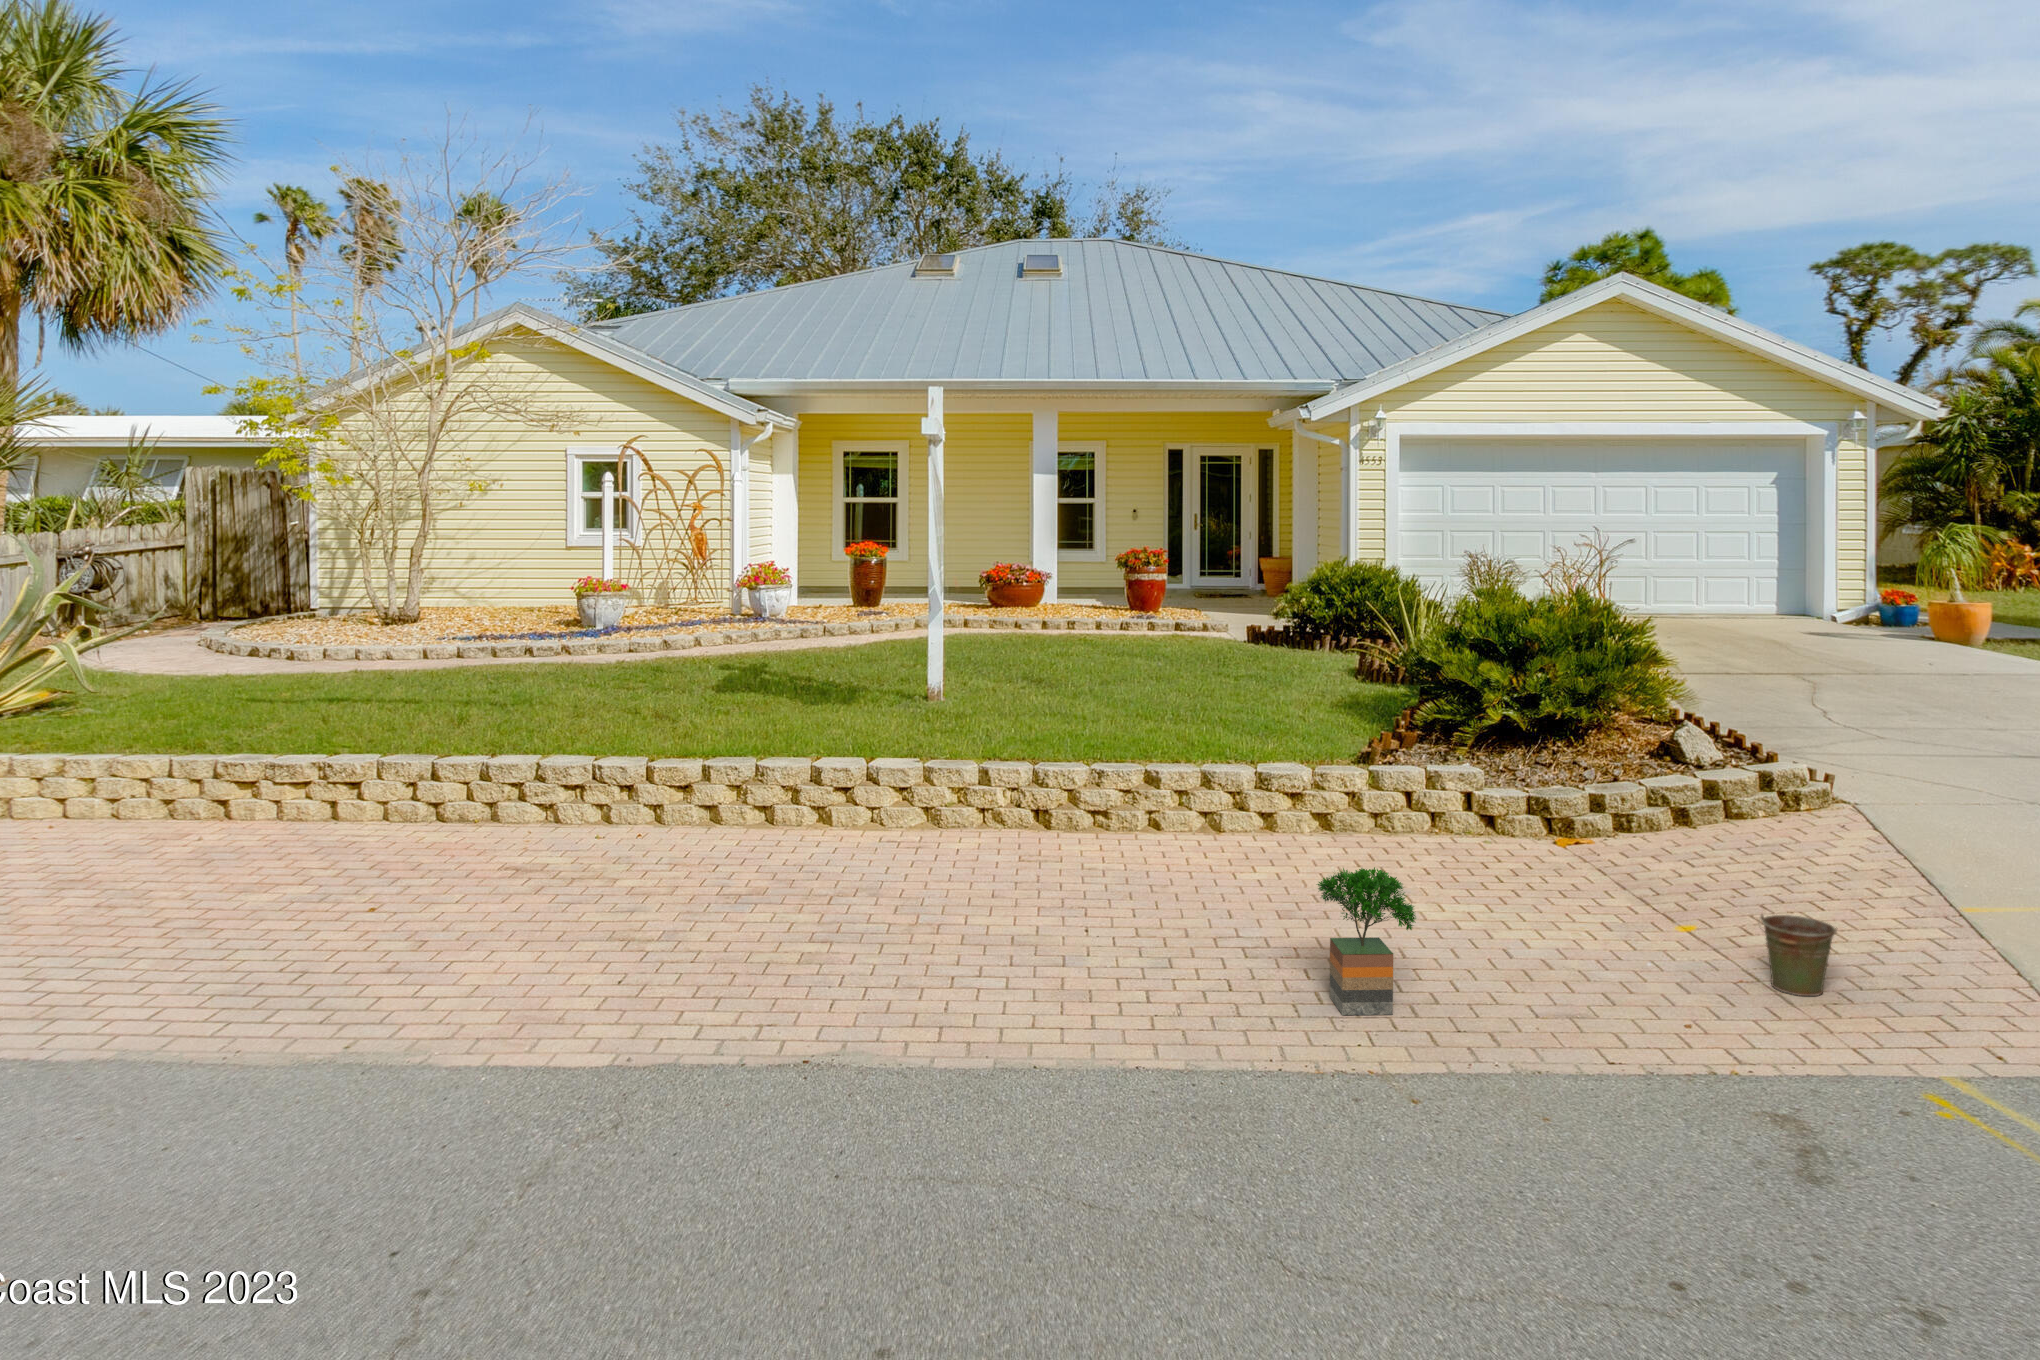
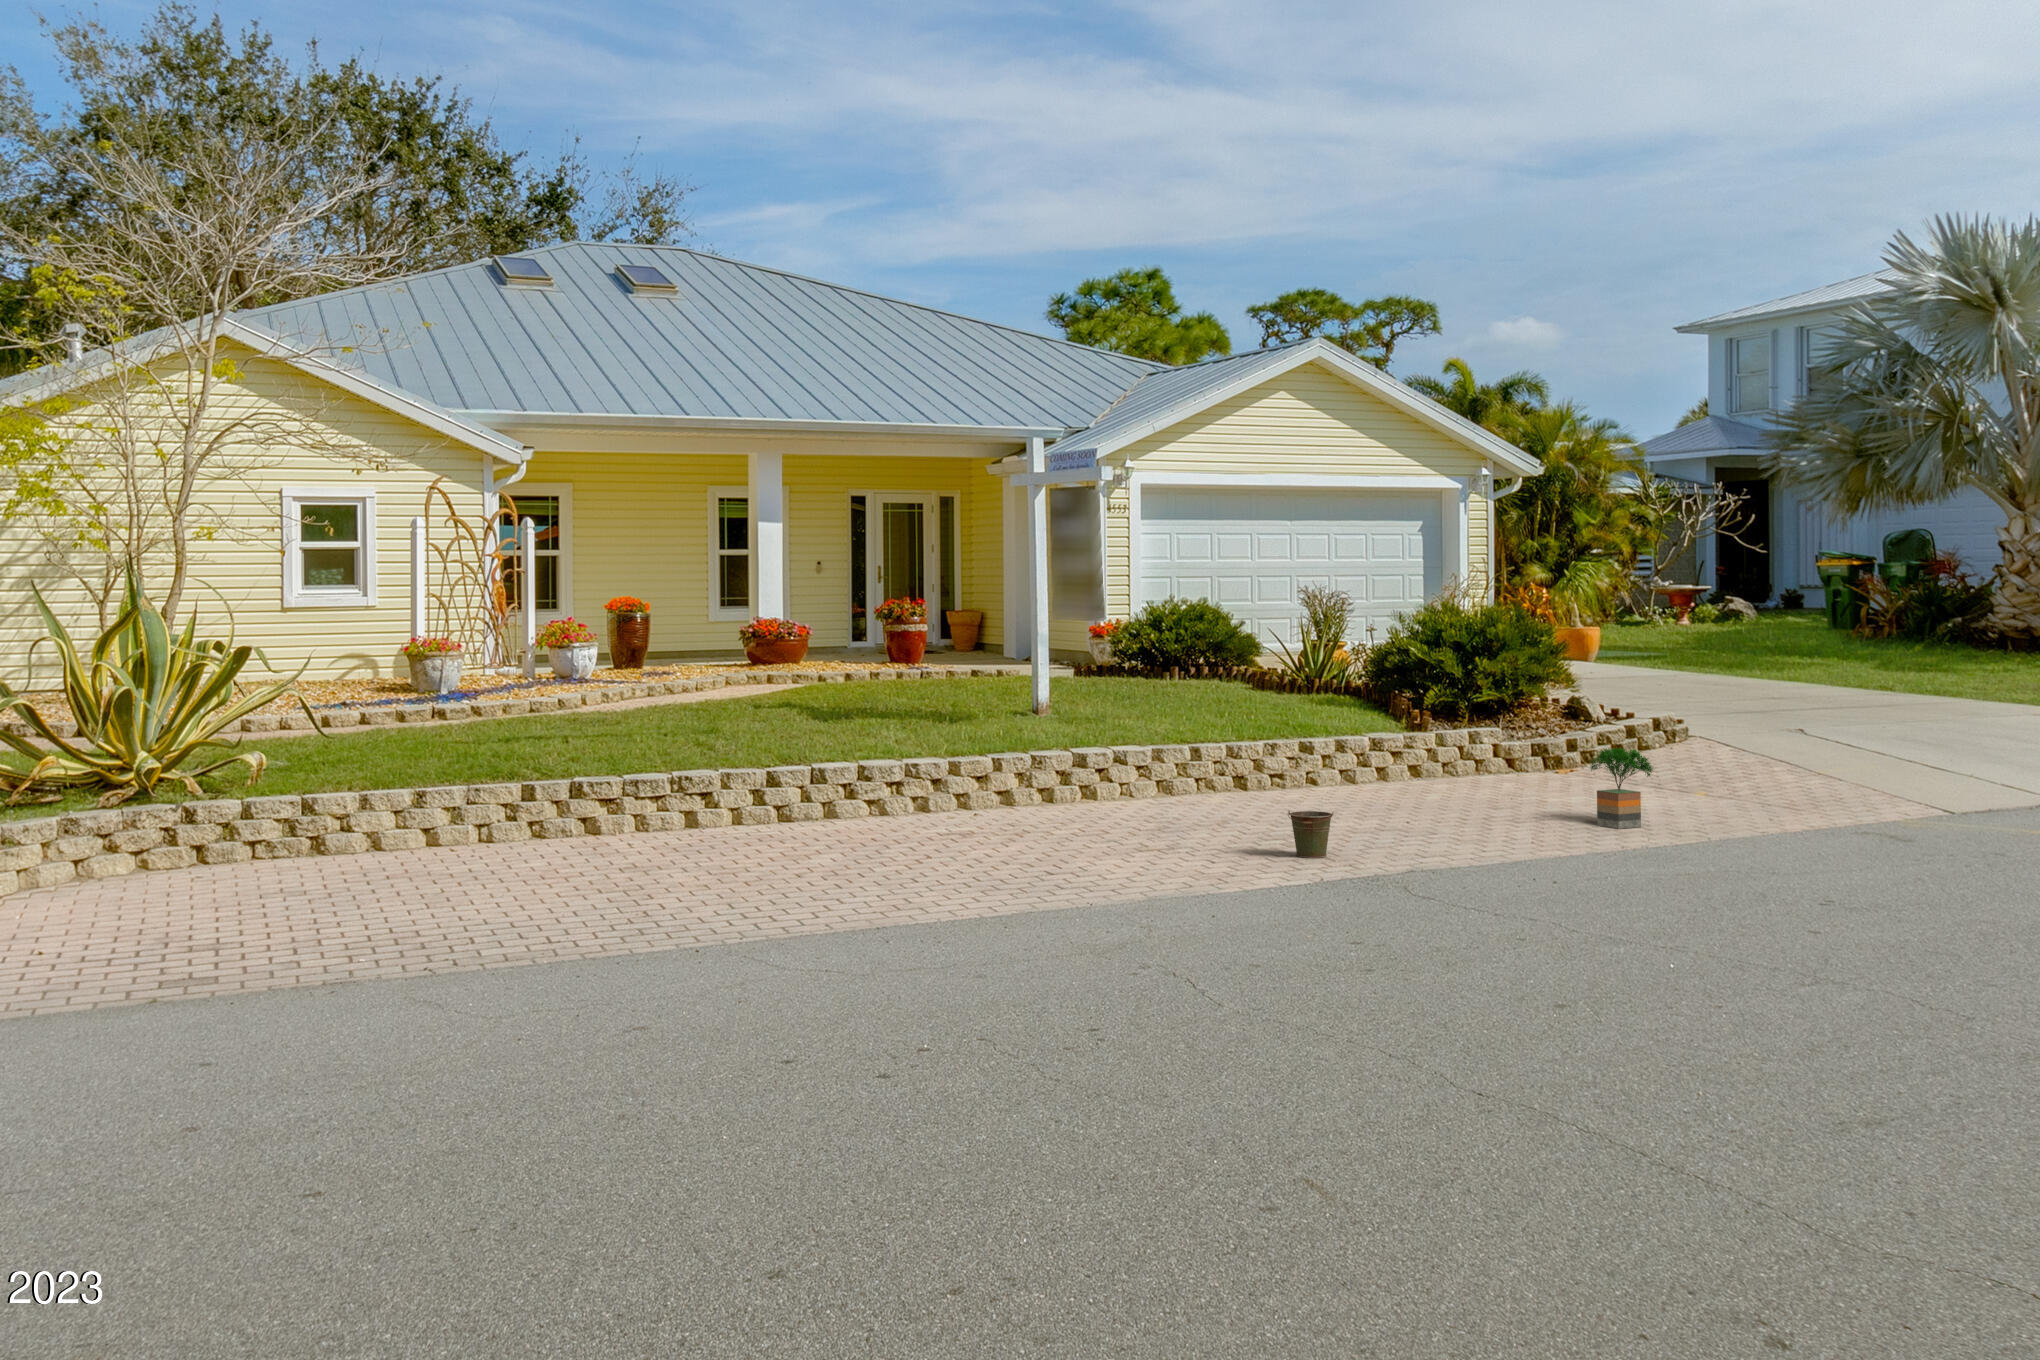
bucket: present [1760,914,1837,996] -> present [1288,811,1334,858]

